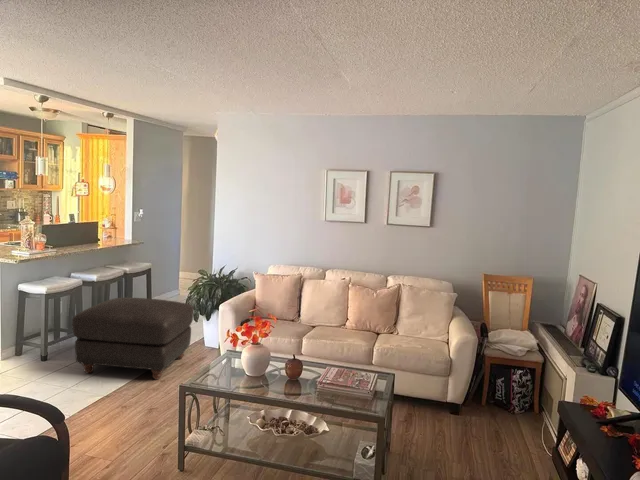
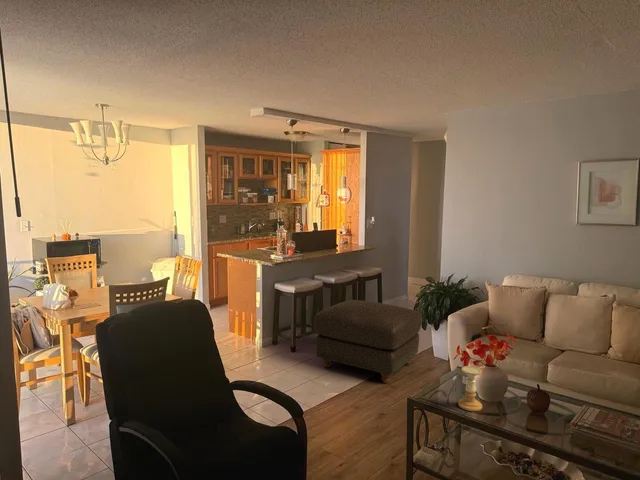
candle holder: none [227,347,248,387] -> present [458,366,482,411]

